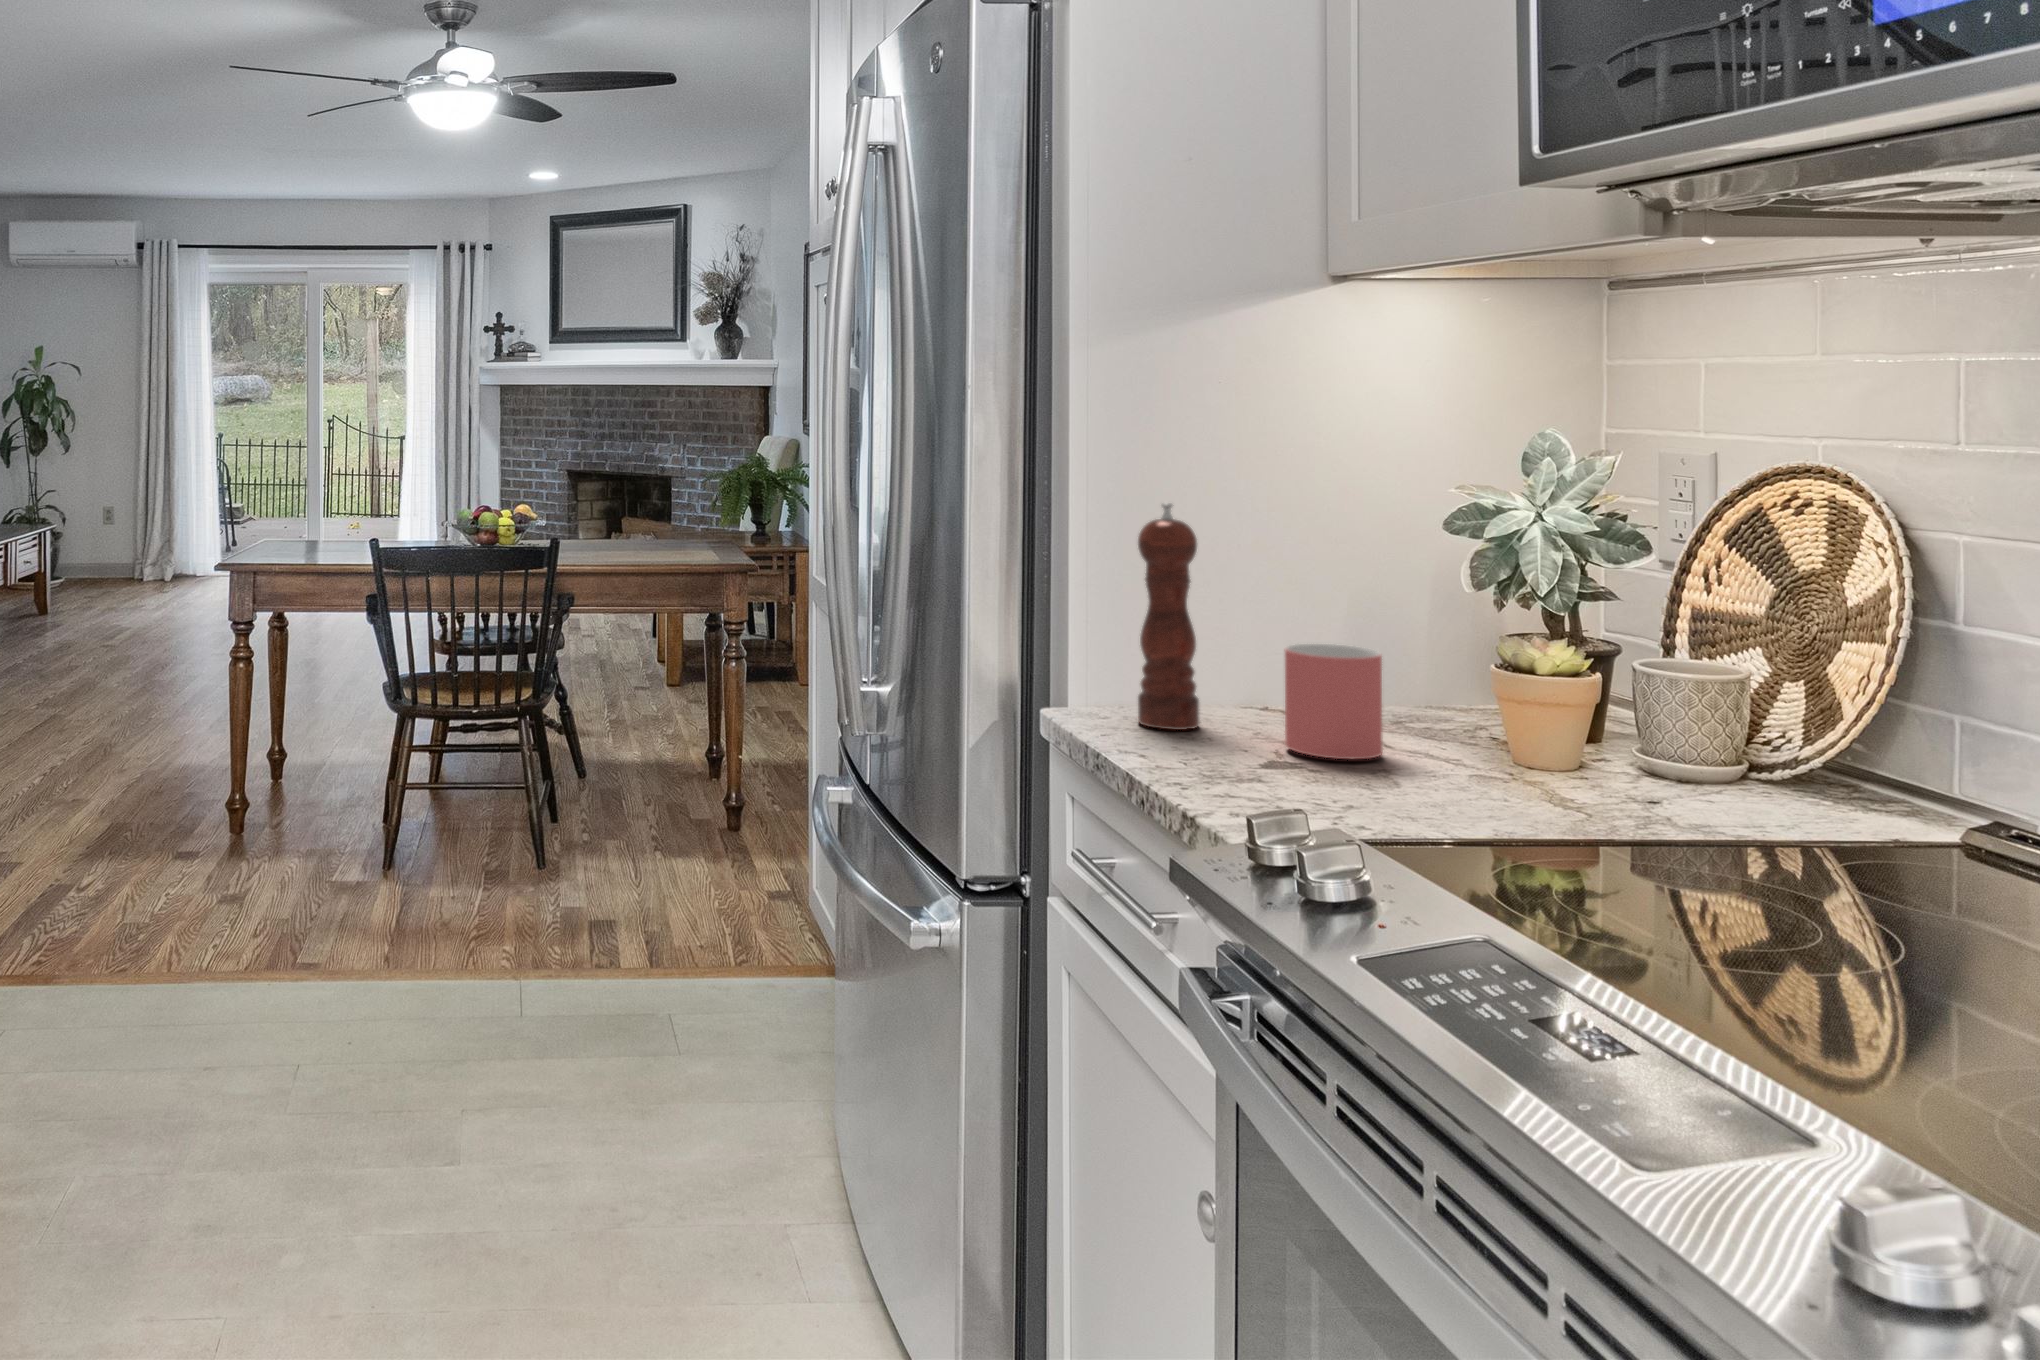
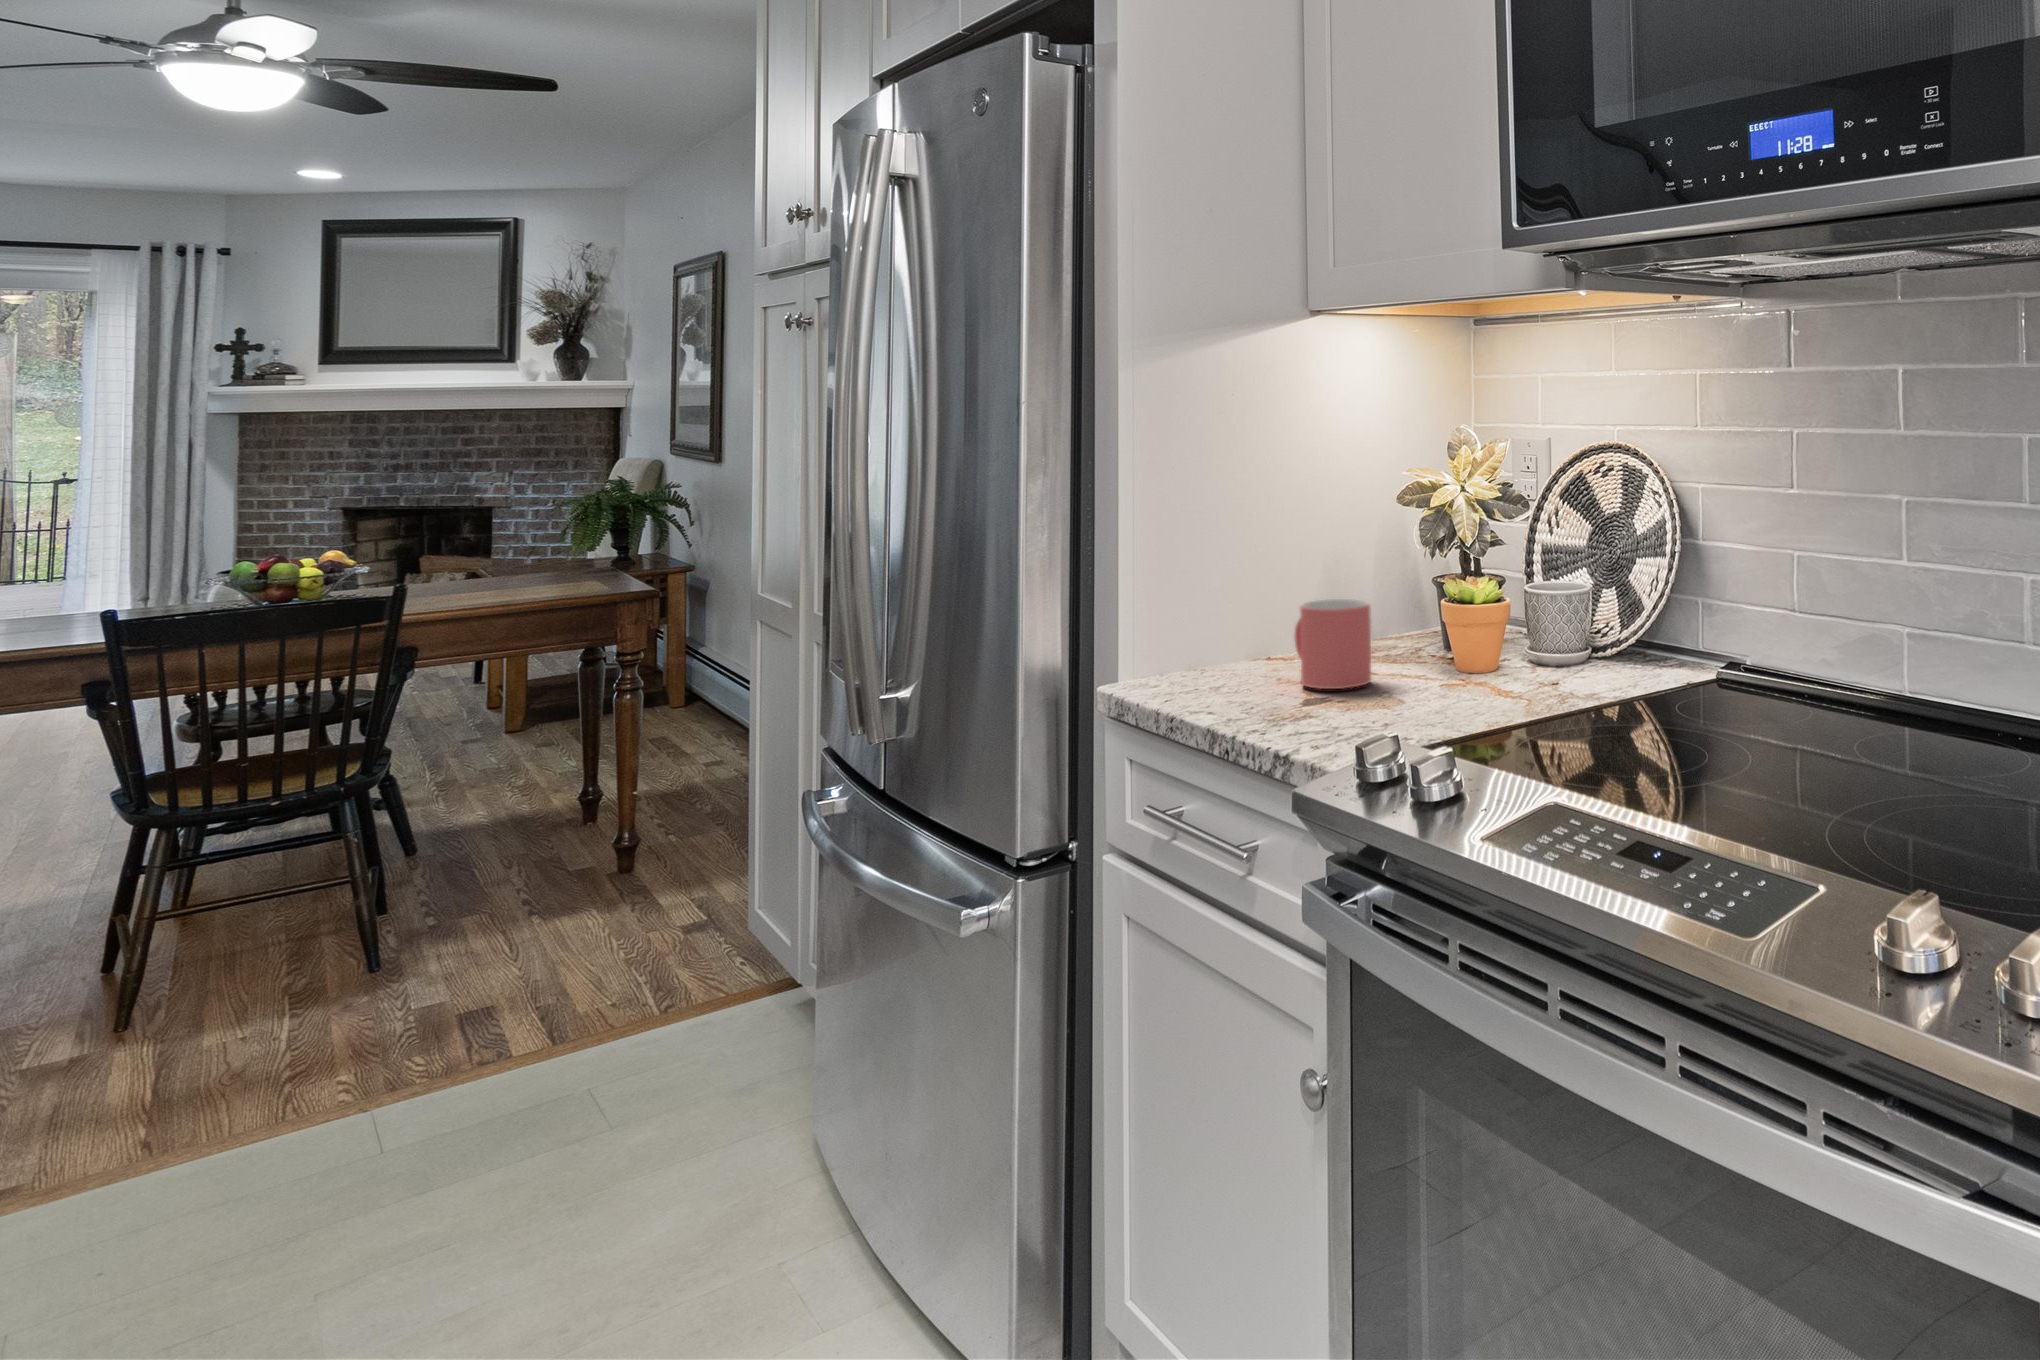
pepper mill: present [1138,503,1200,730] -> none [1177,496,1227,686]

